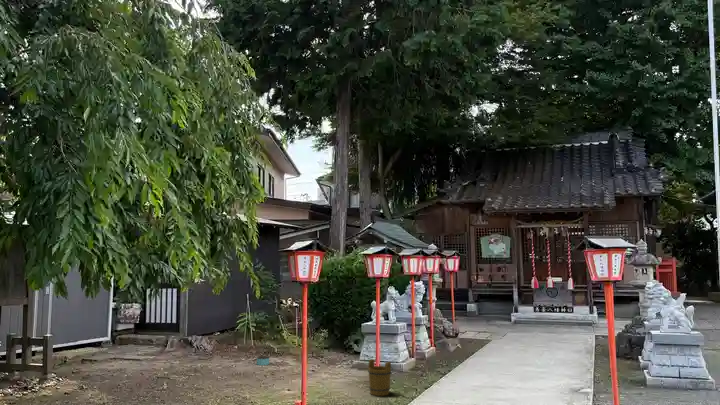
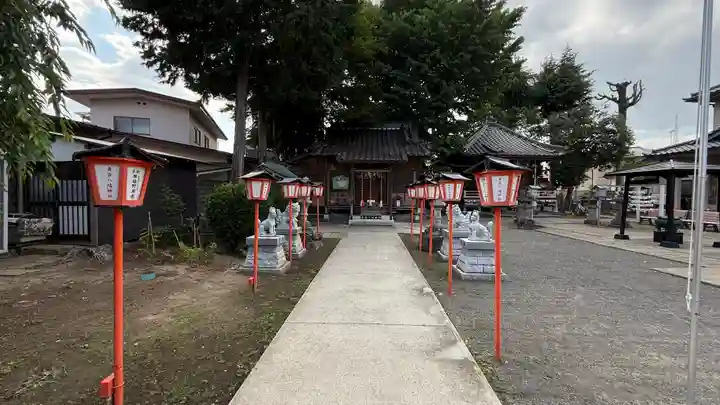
bucket: present [368,359,391,396] -> none [245,275,270,310]

